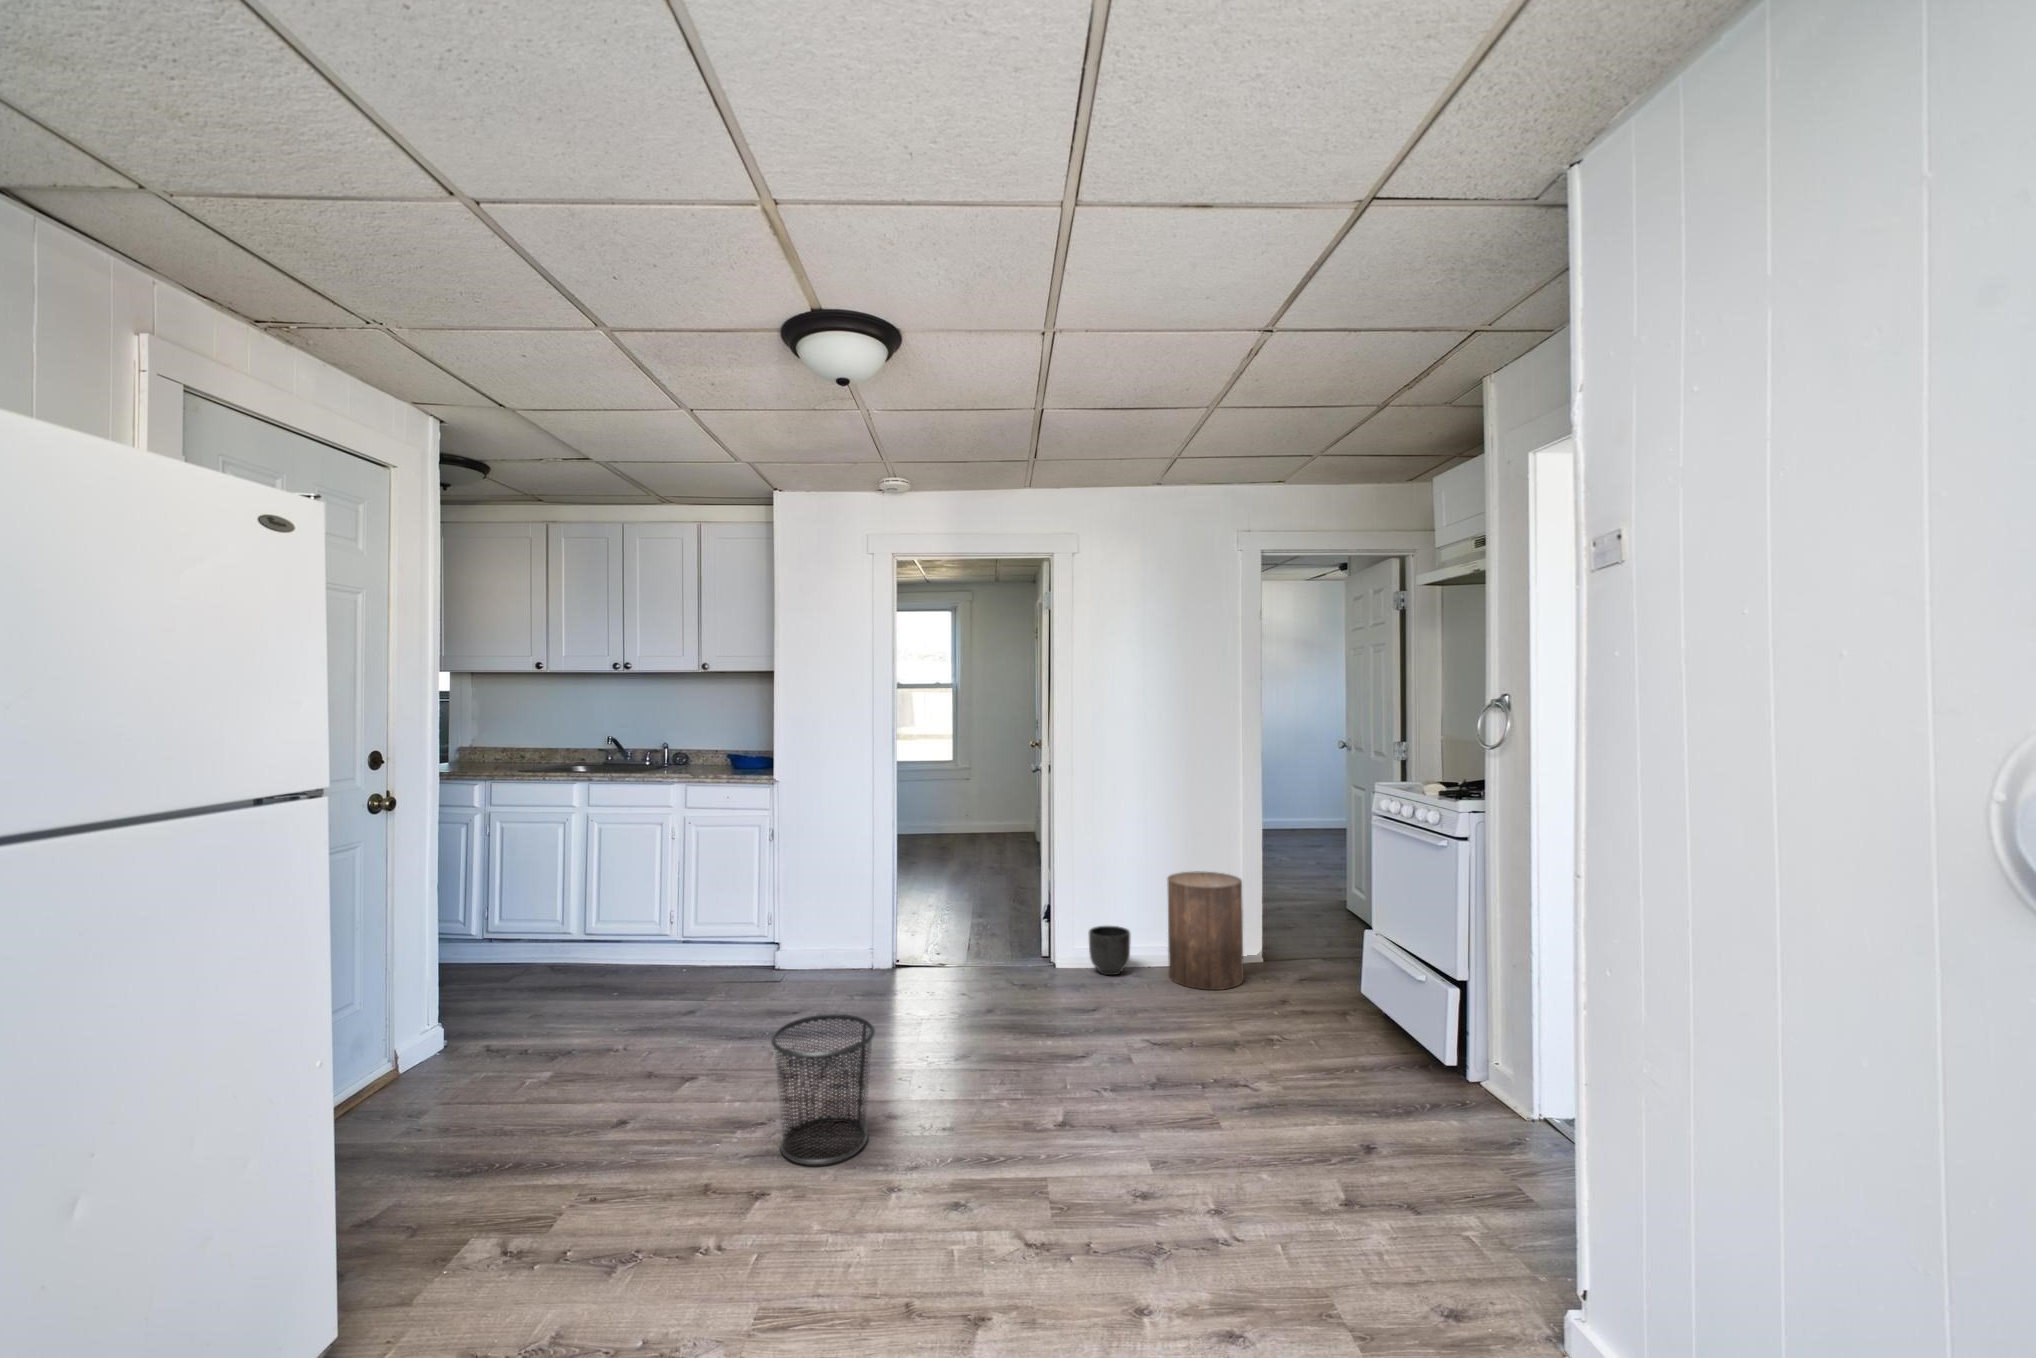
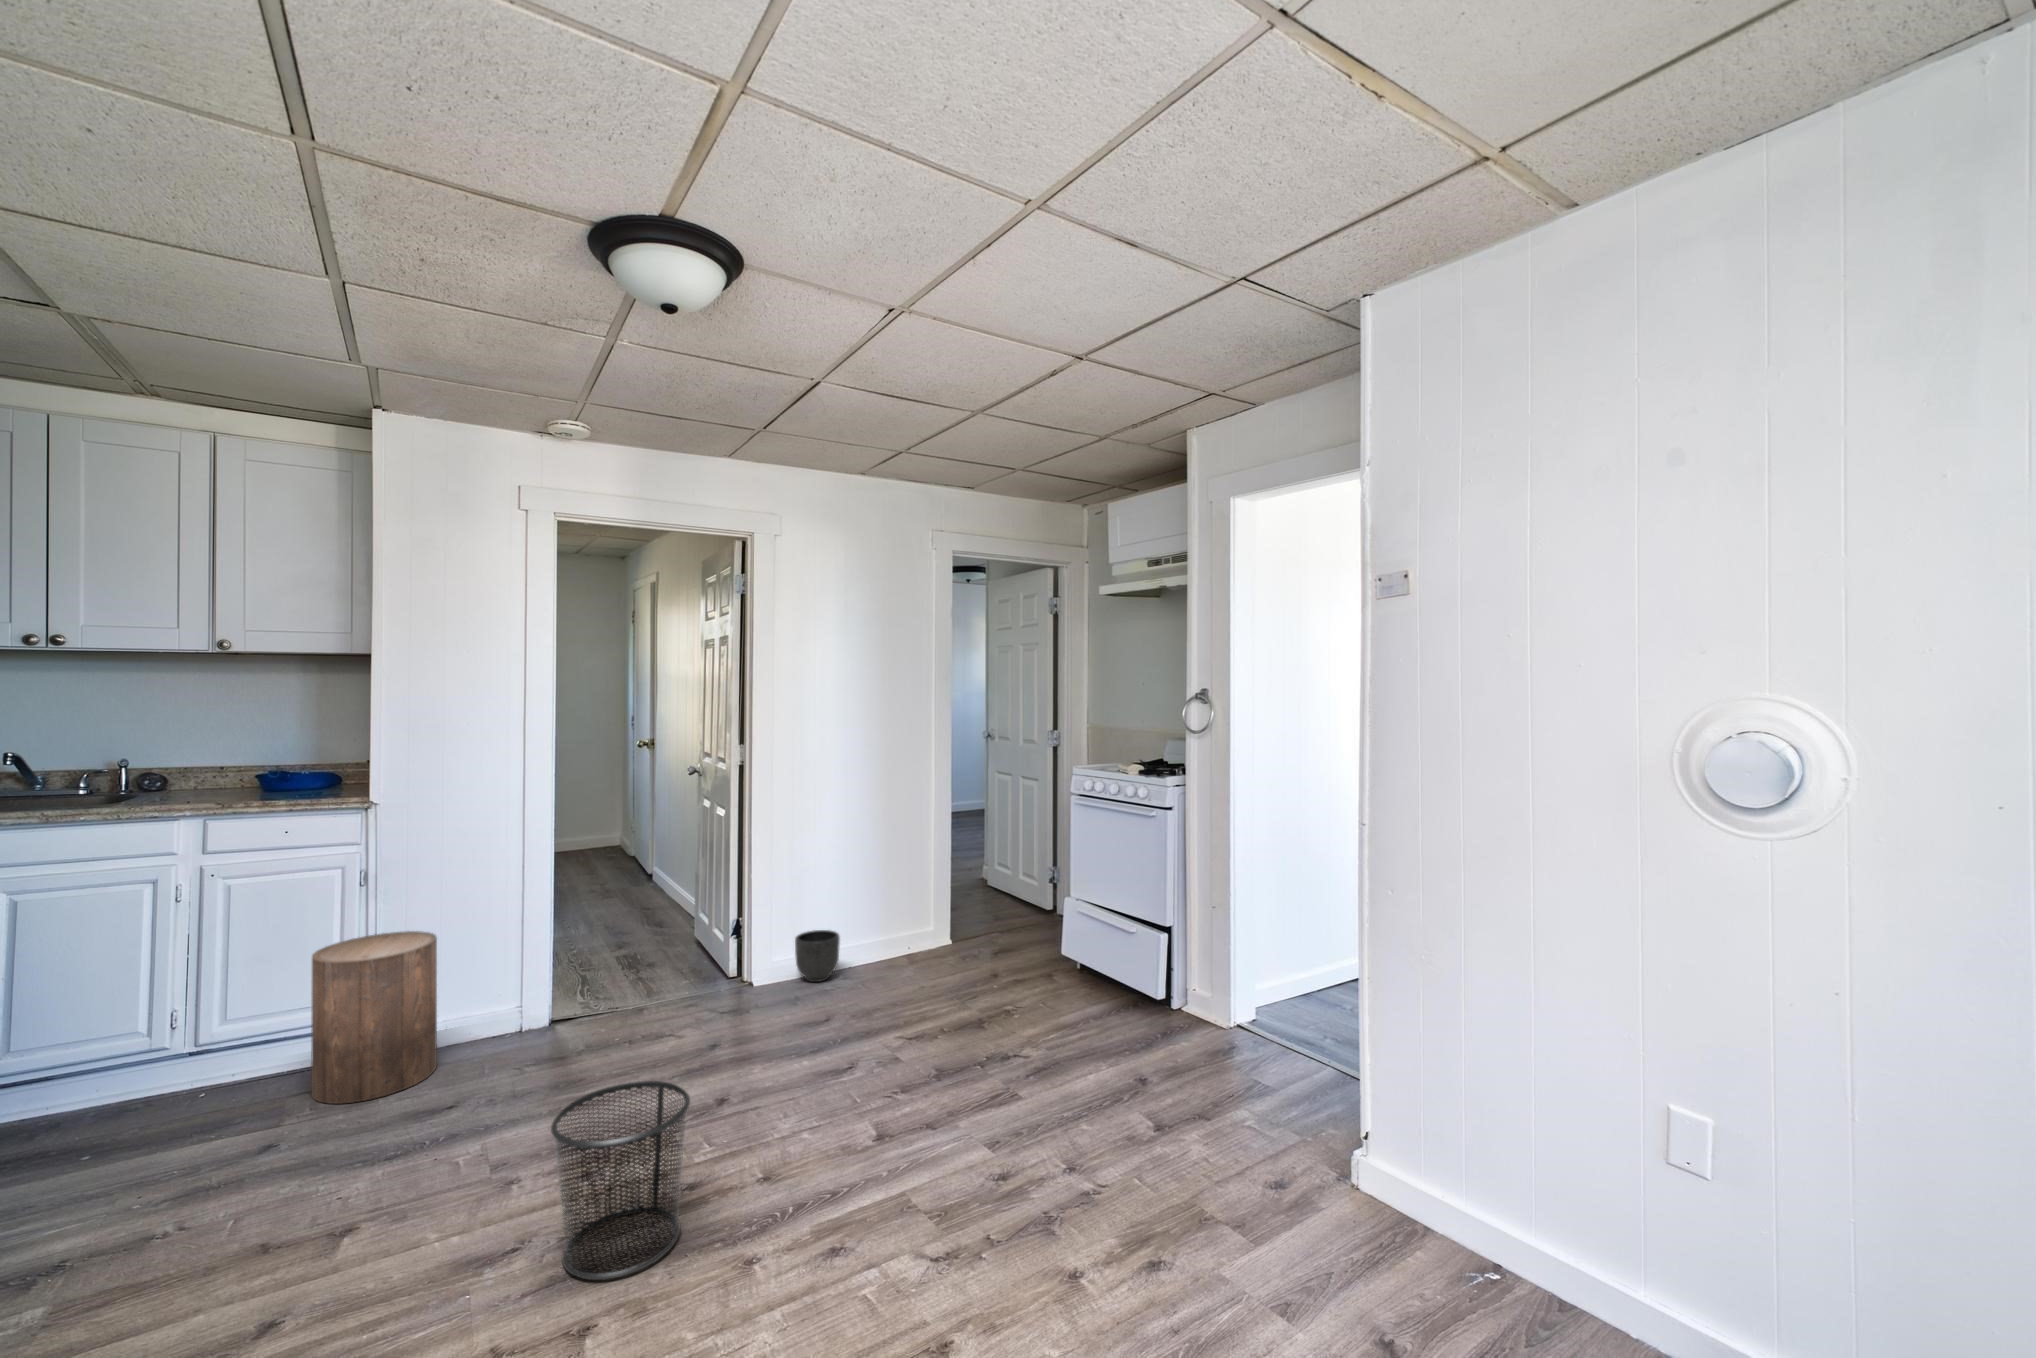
stool: present [1168,871,1244,990] -> present [311,931,437,1104]

